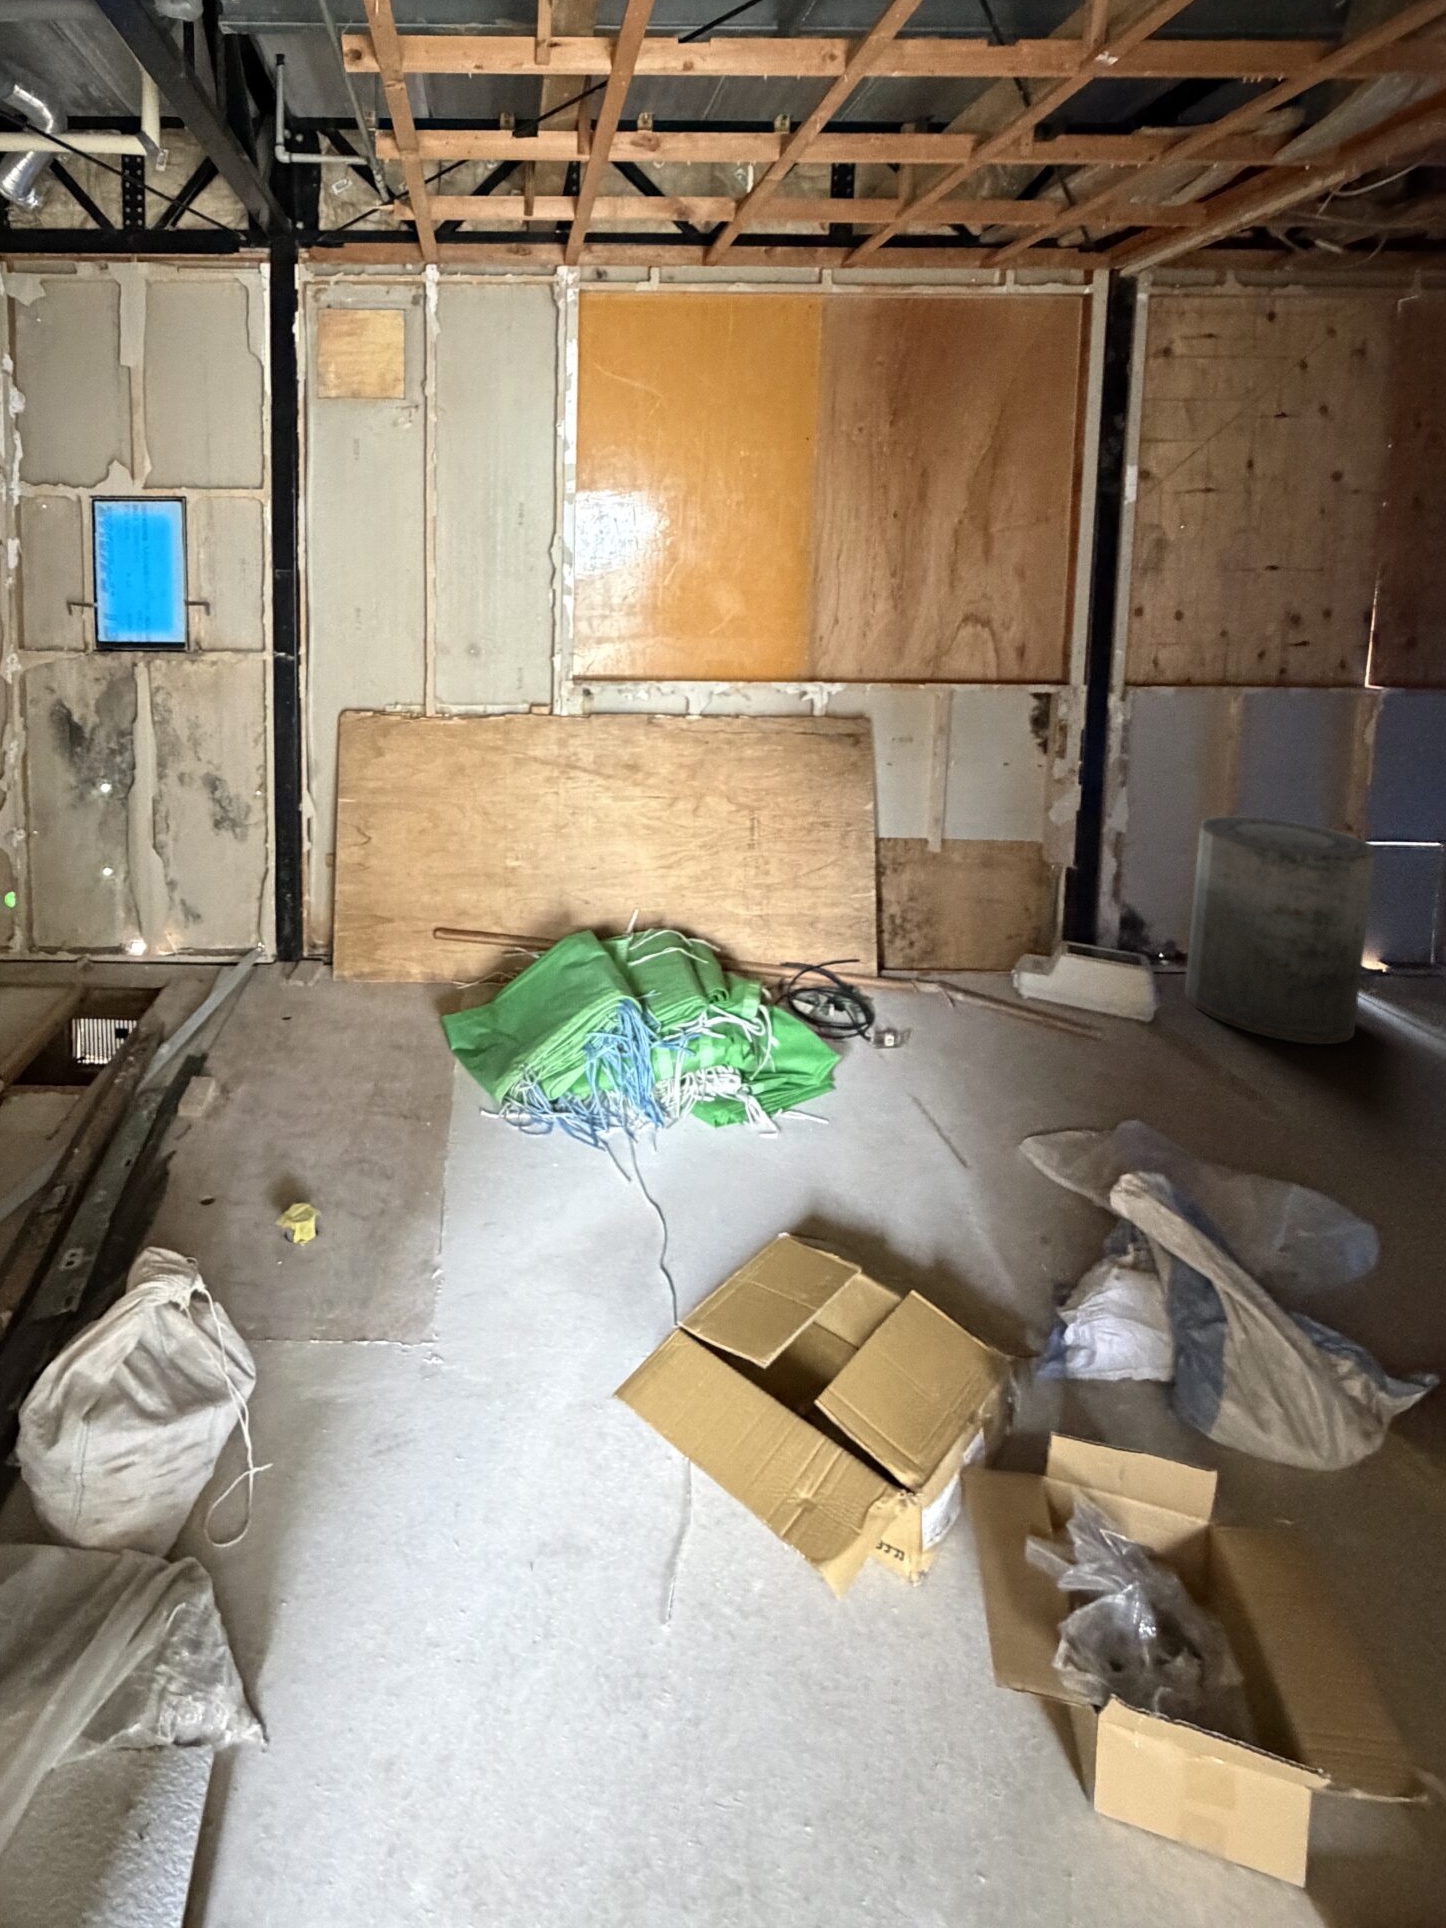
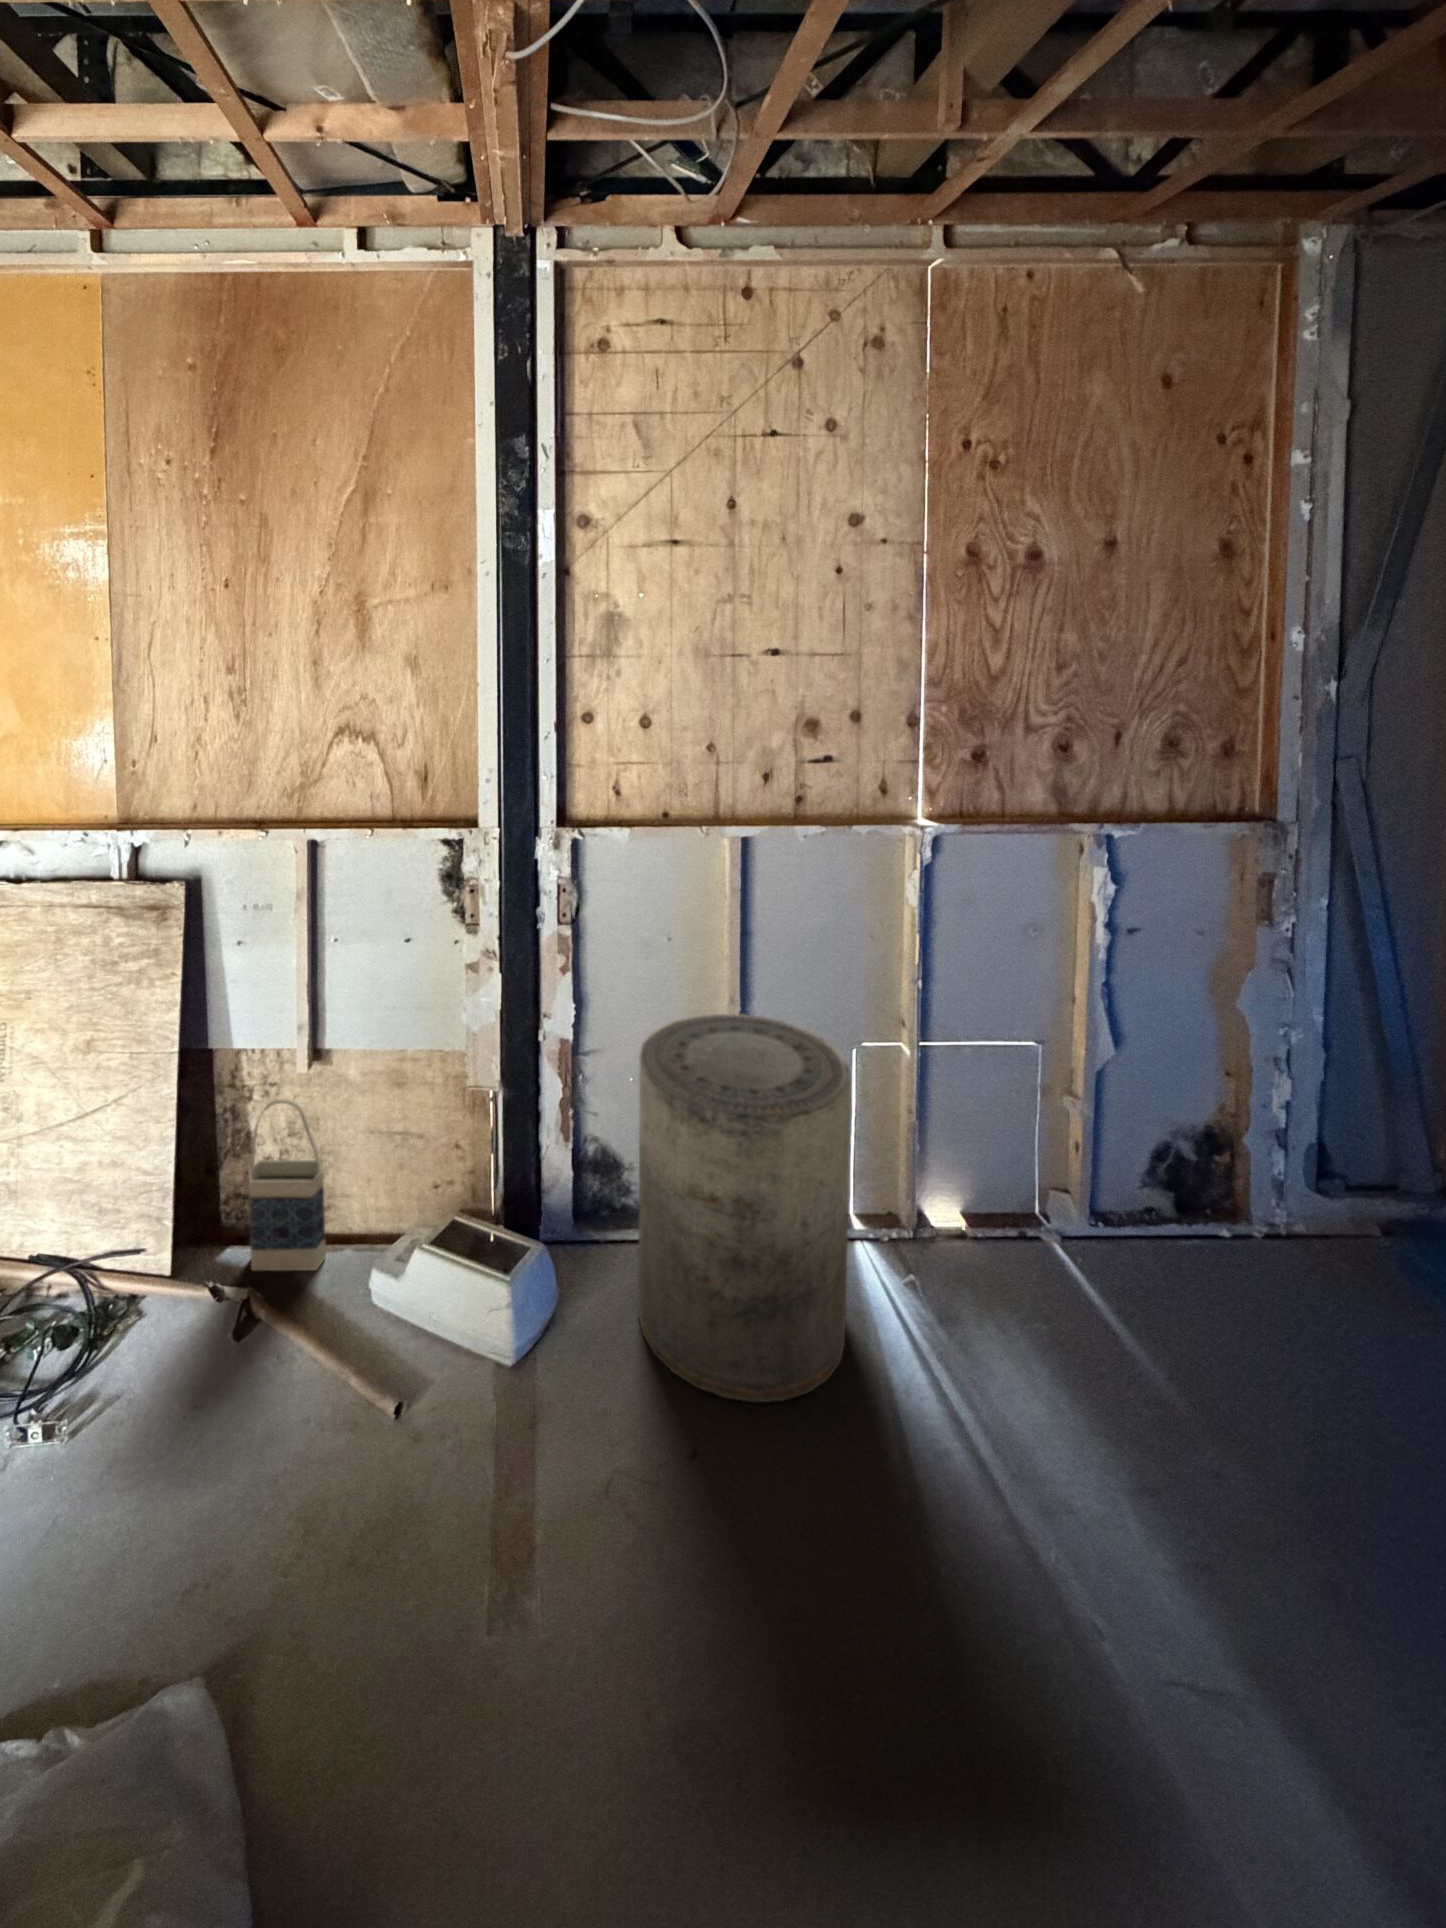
bag: none [899,868,956,985] -> present [249,1098,326,1271]

